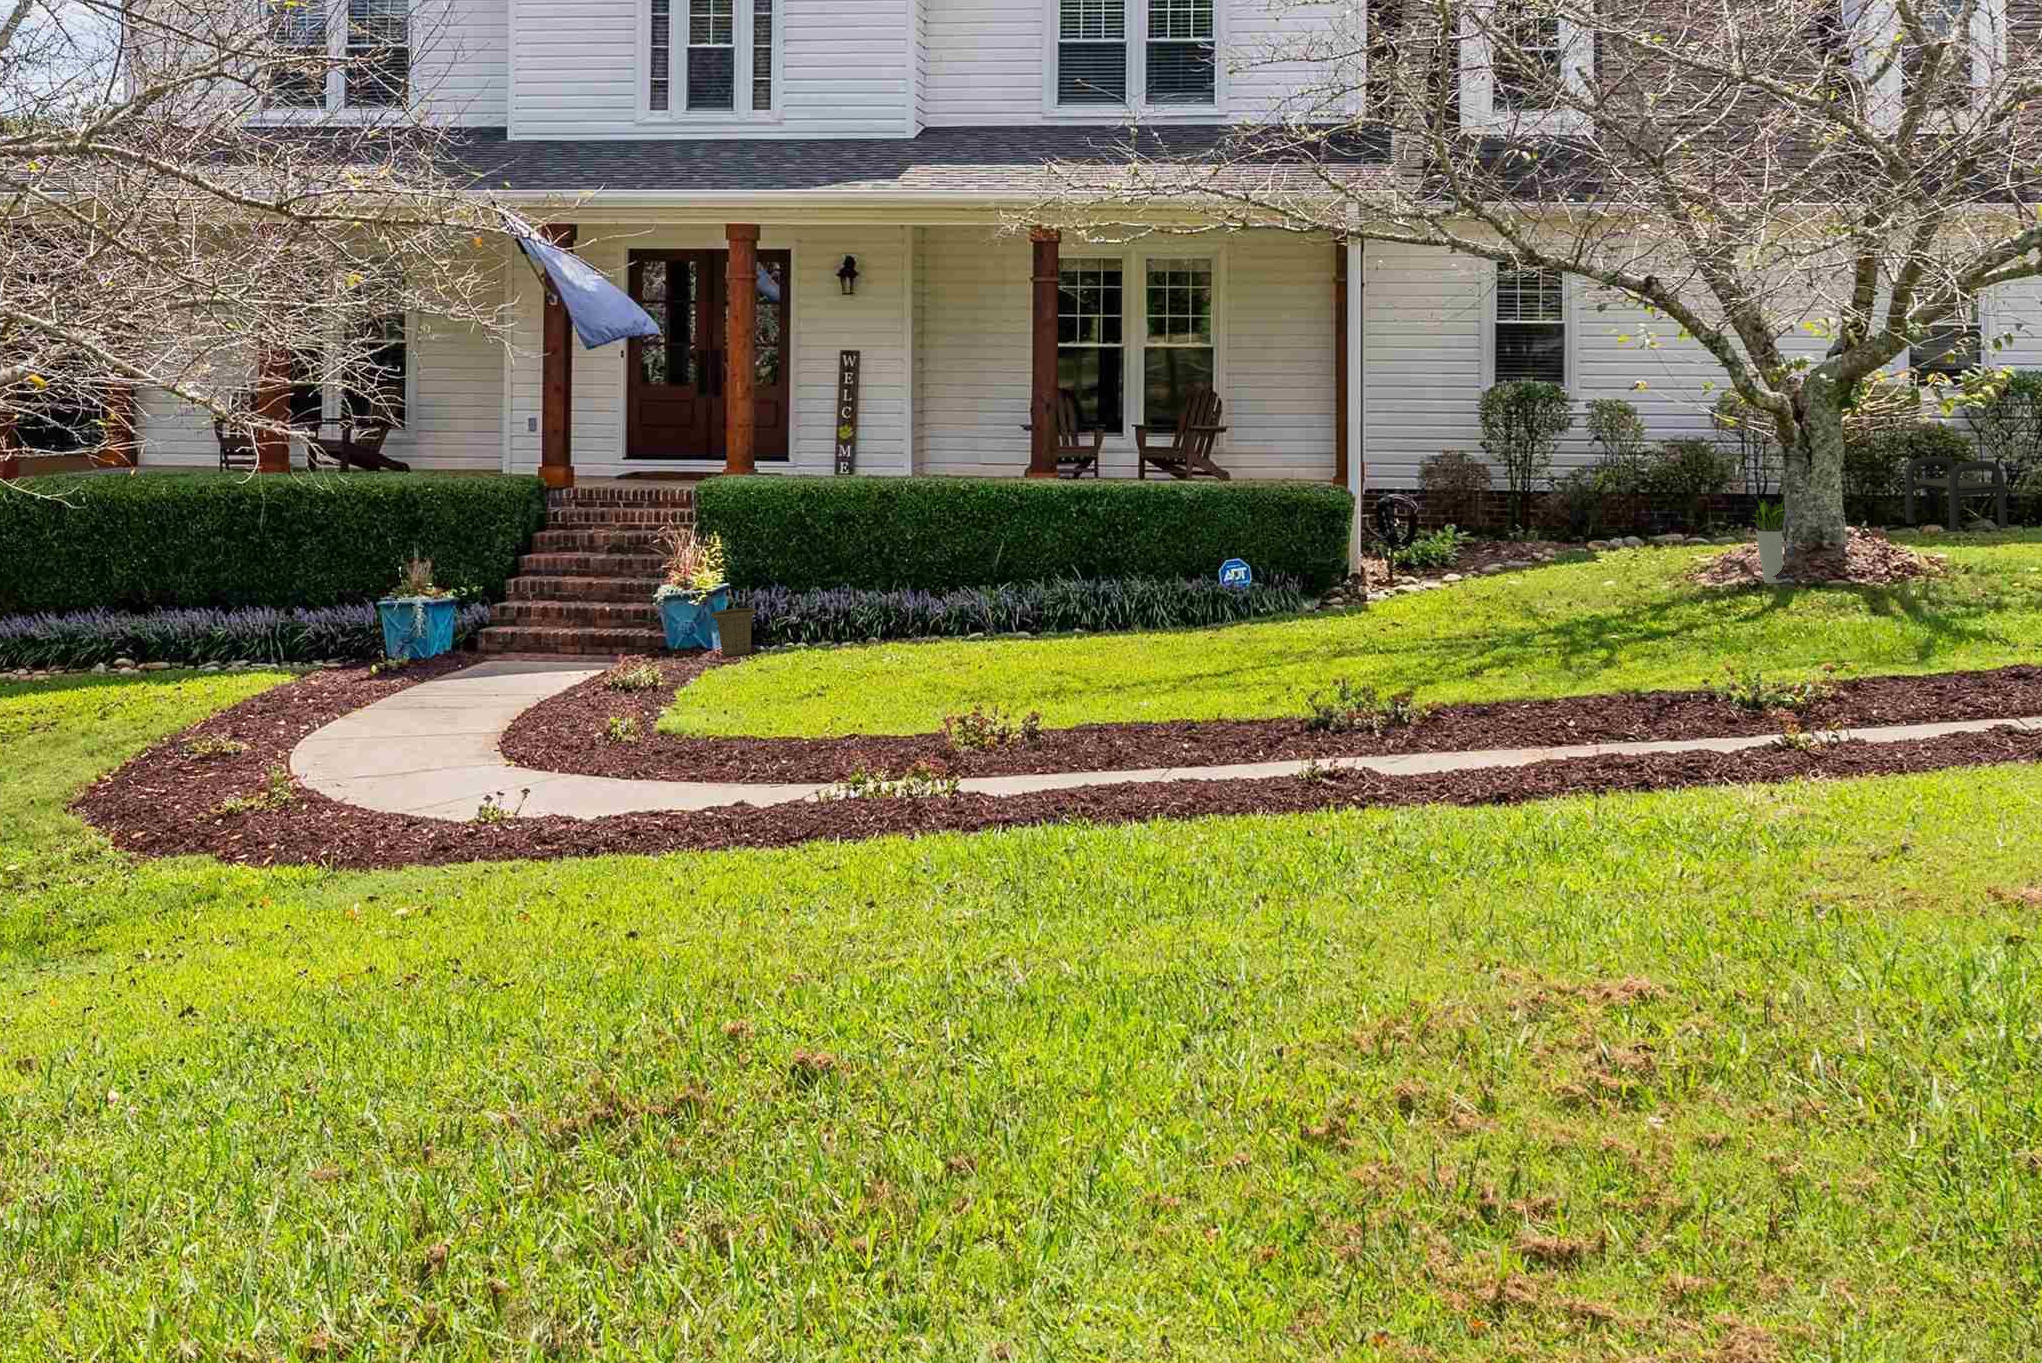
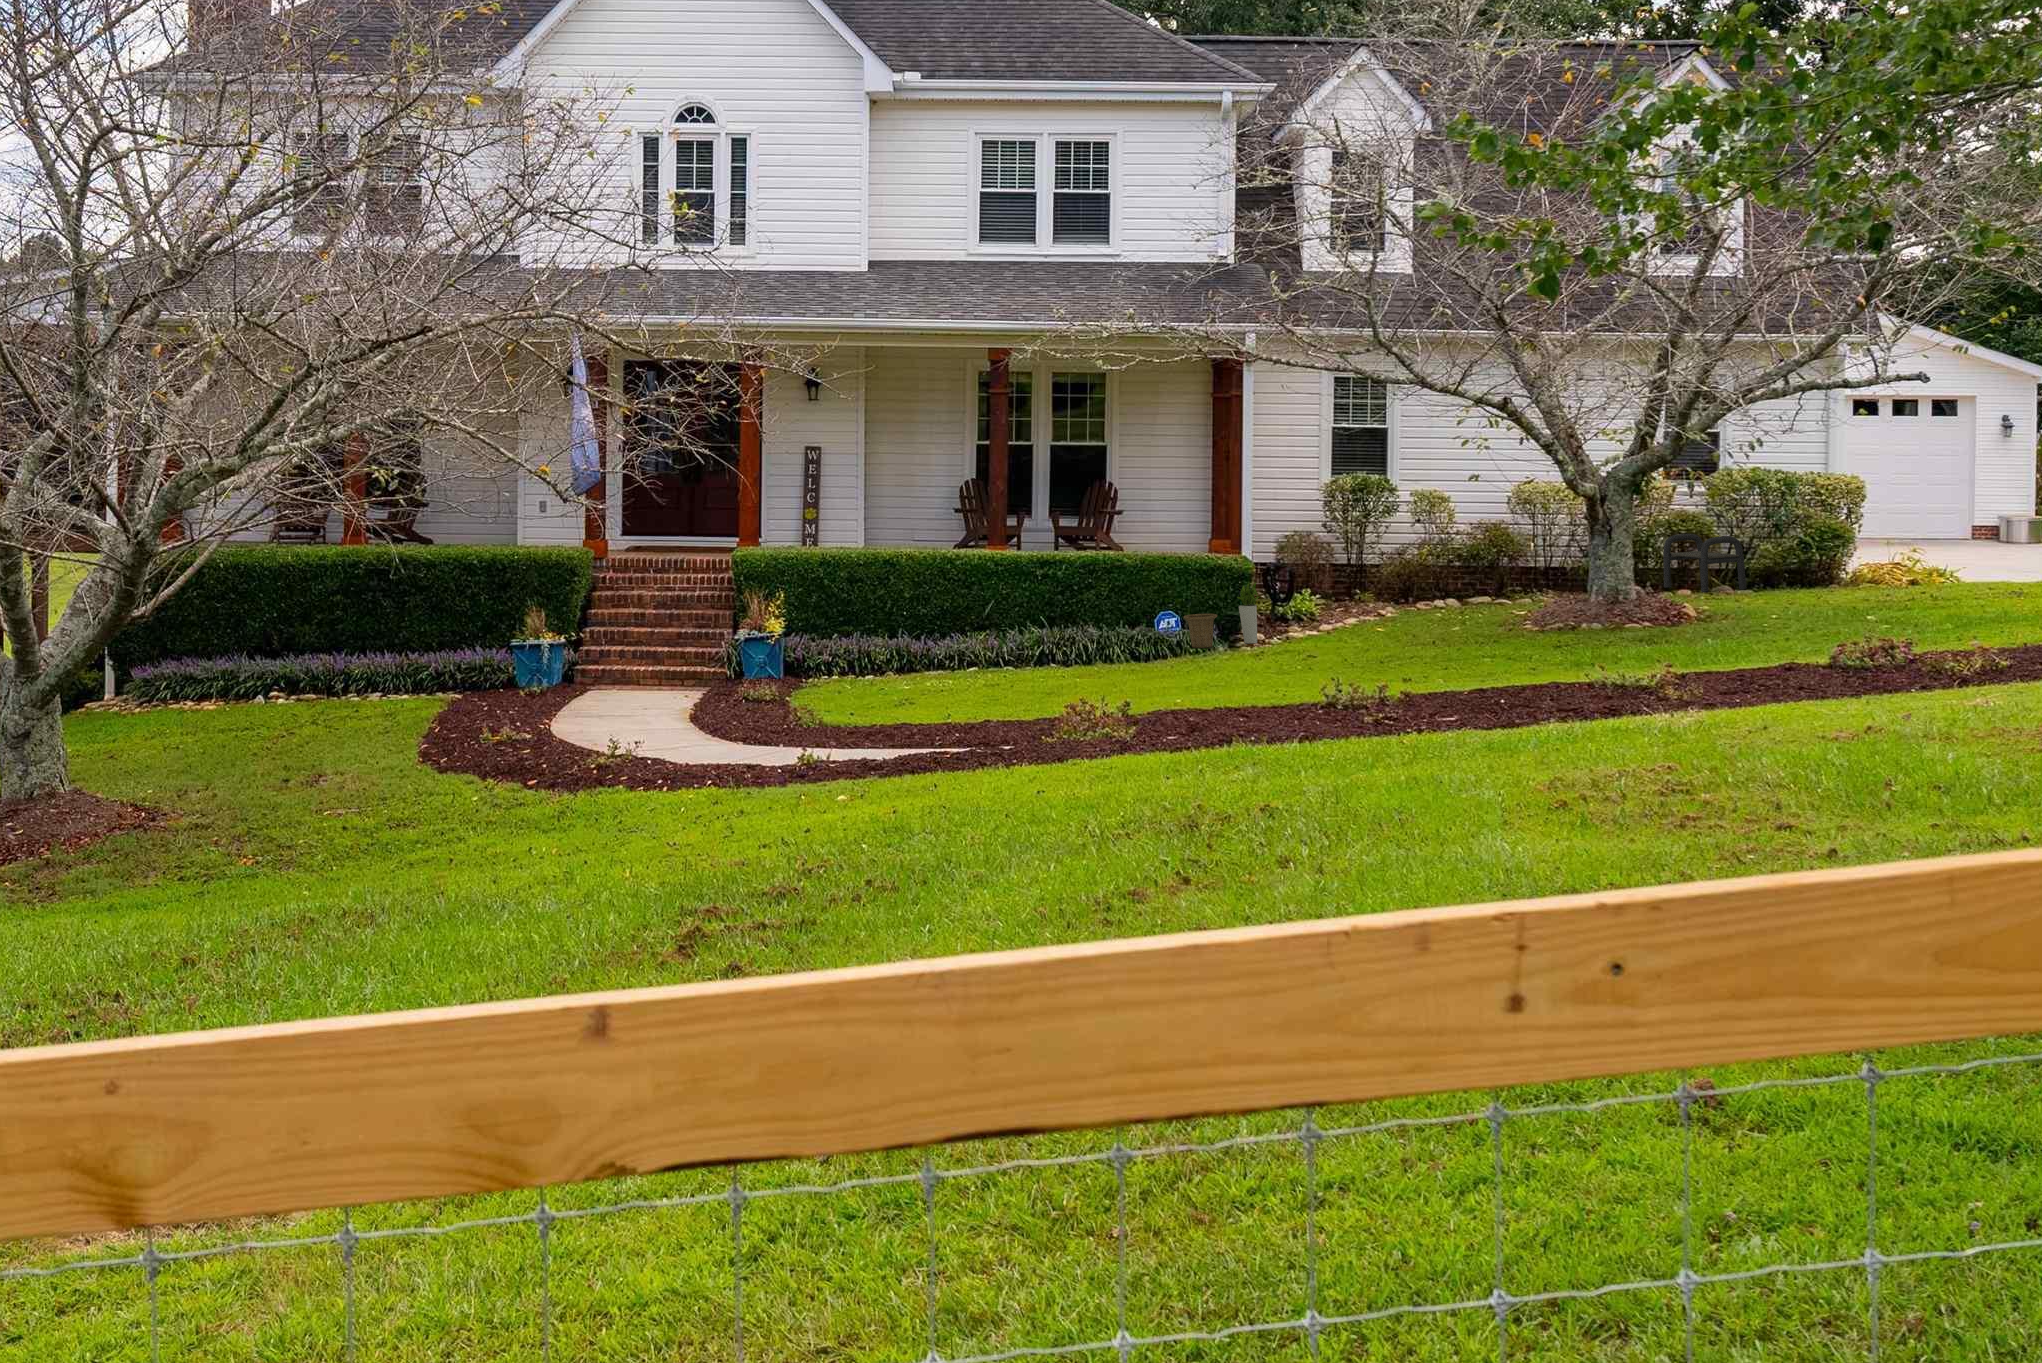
planter: present [1753,500,1789,584] -> present [1237,583,1259,643]
basket: present [711,608,757,656] -> present [1184,614,1217,648]

